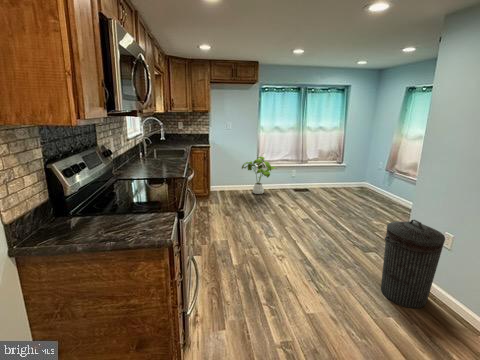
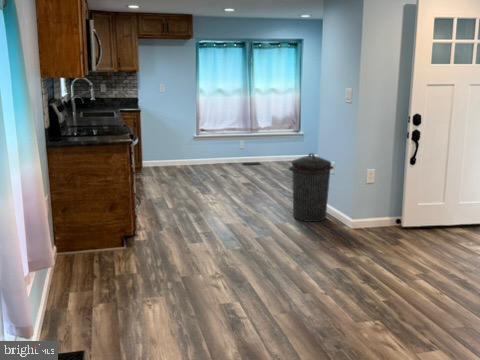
house plant: present [242,156,275,194] -> none [179,123,221,168]

